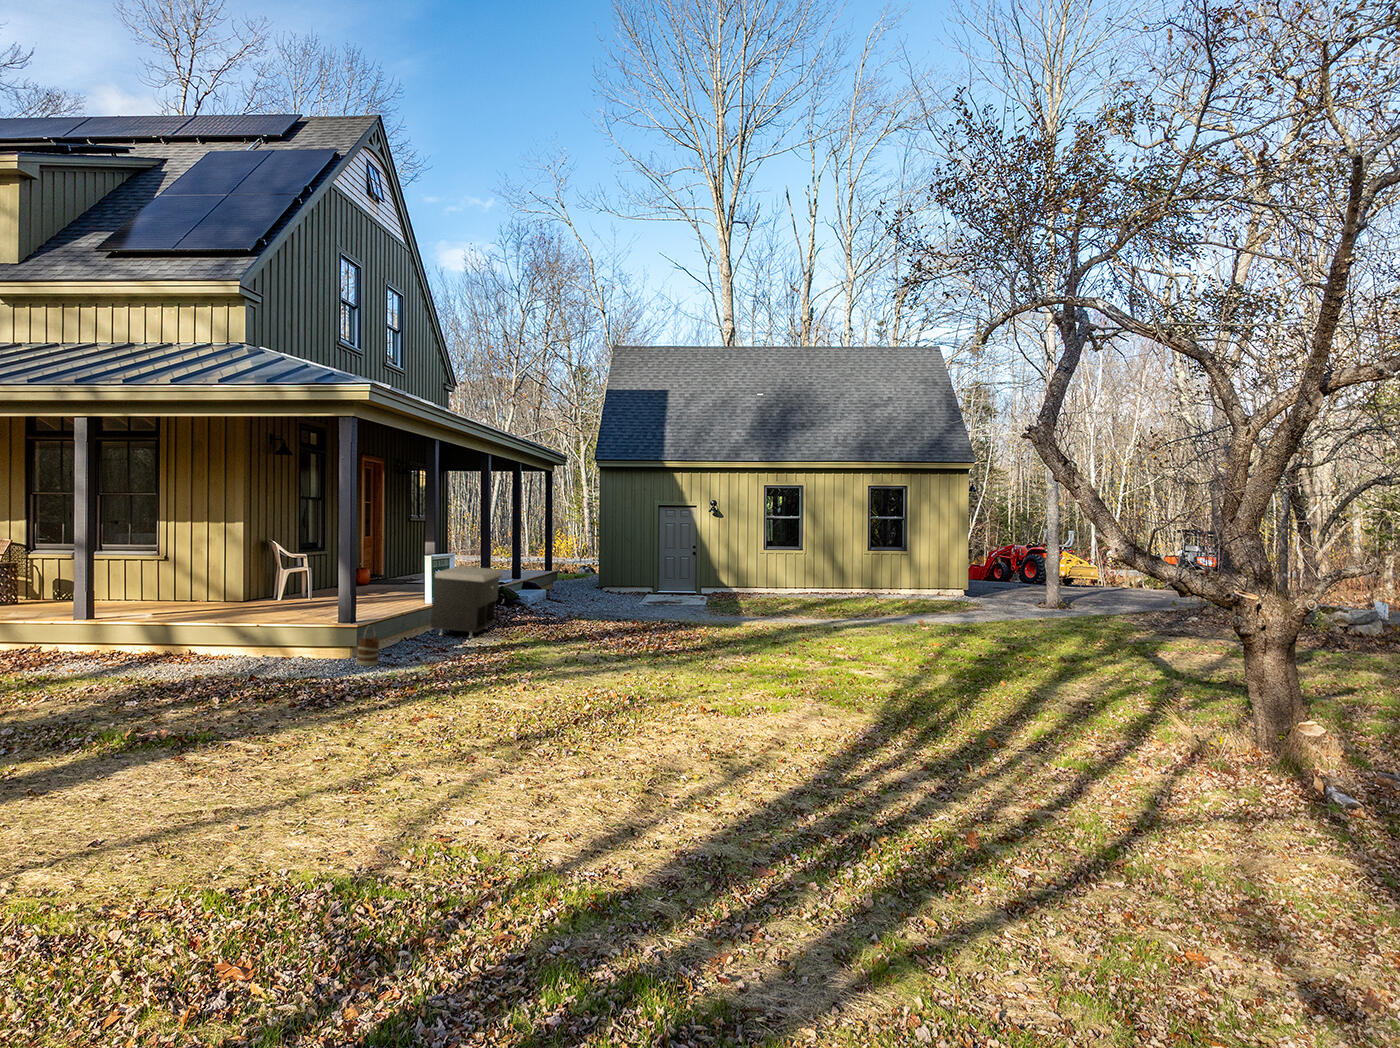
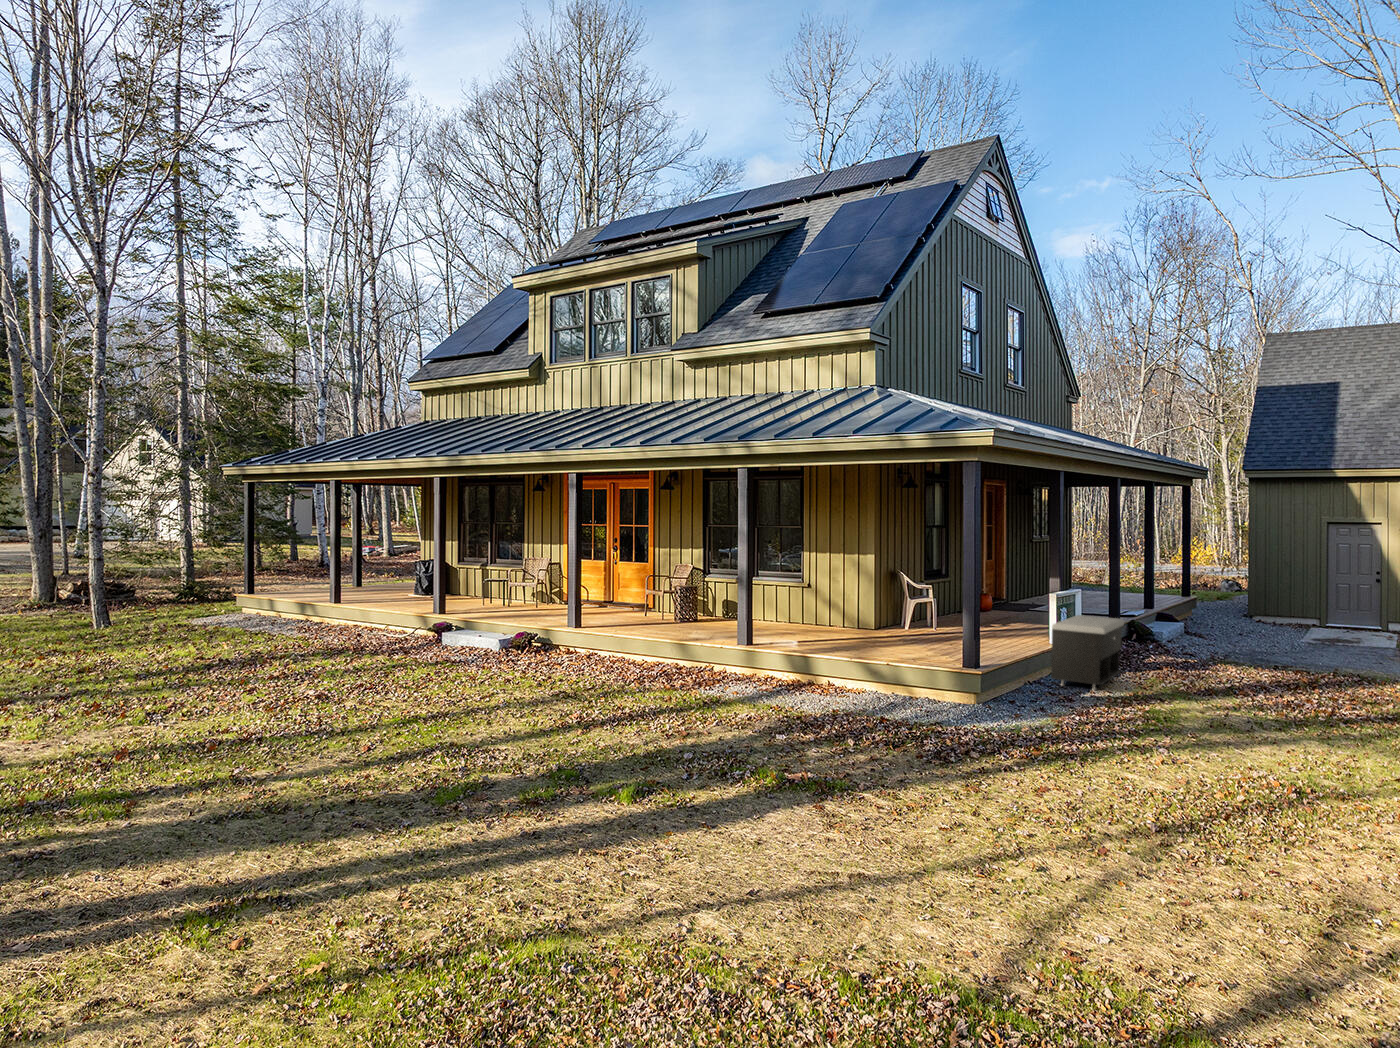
wooden bucket: present [356,632,379,666] -> none [979,680,1001,719]

